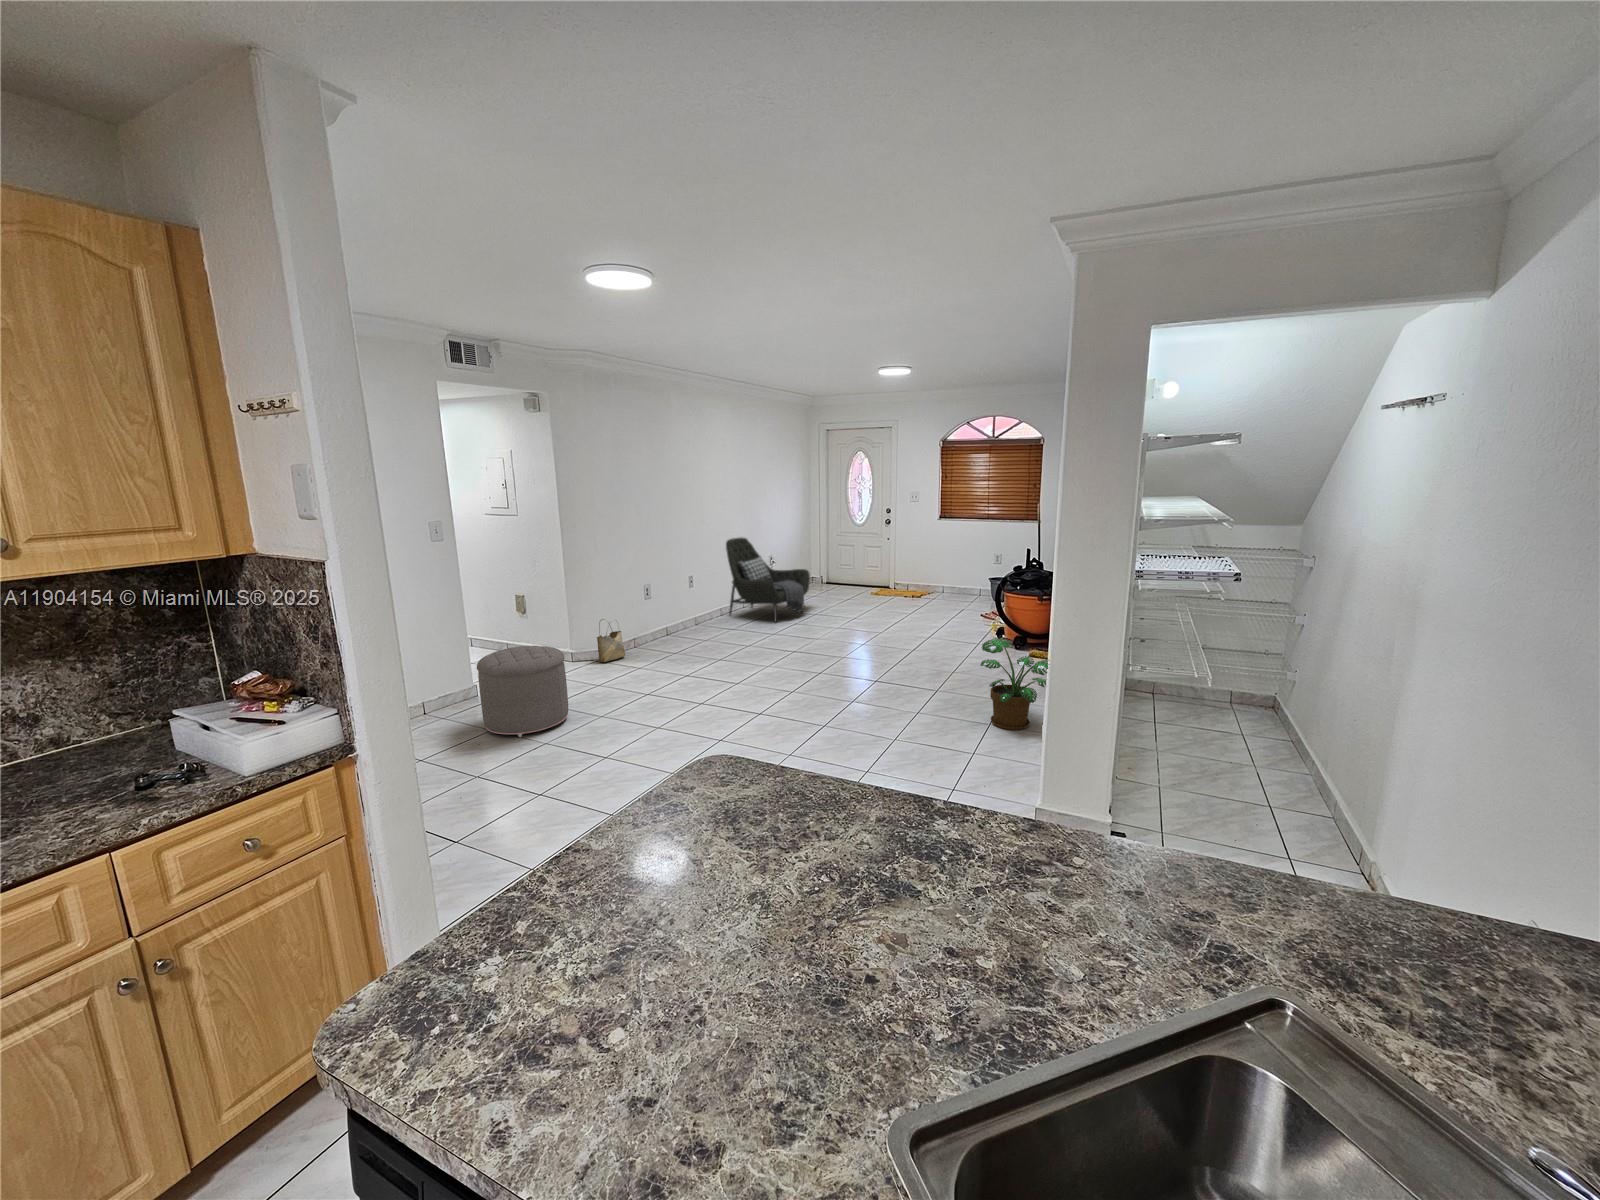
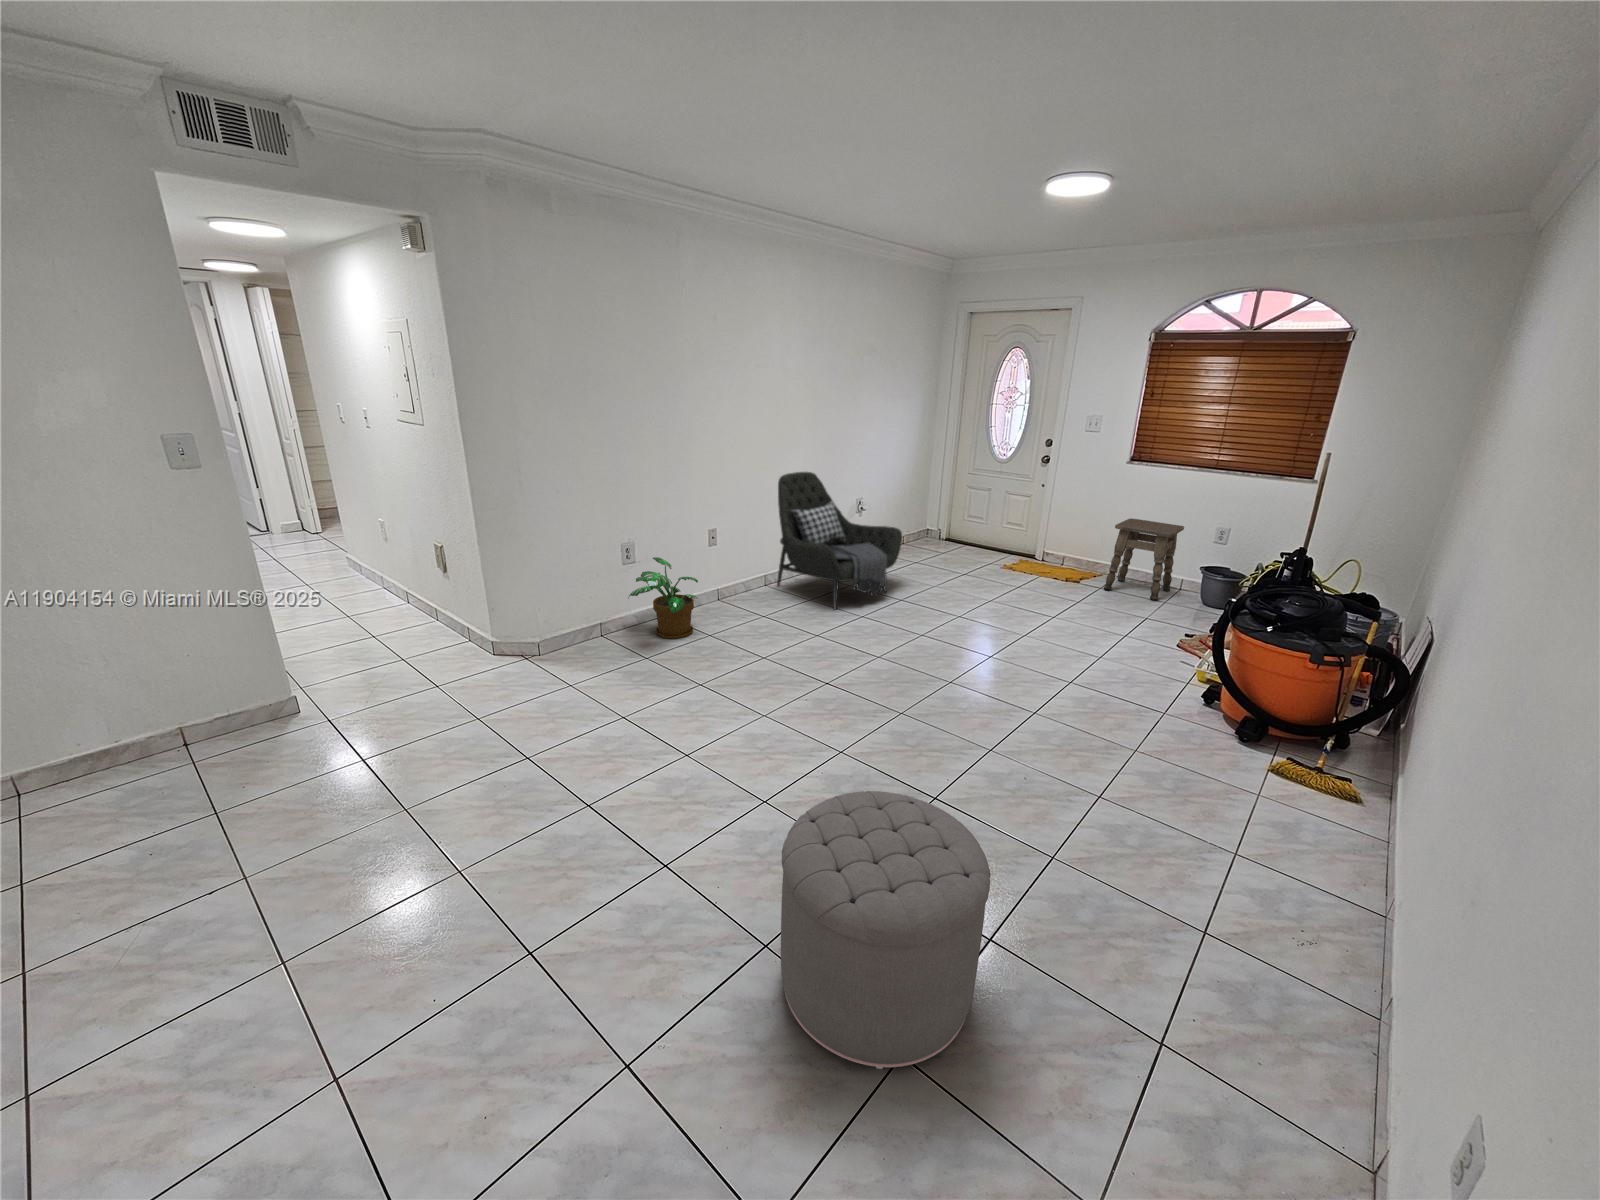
side table: none [936,554,976,602] -> present [1104,518,1184,601]
woven basket: present [597,619,625,662] -> none [525,595,575,662]
potted plant: present [980,638,1049,730] -> present [628,557,698,639]
ottoman: present [477,646,568,737] -> present [781,791,991,1069]

